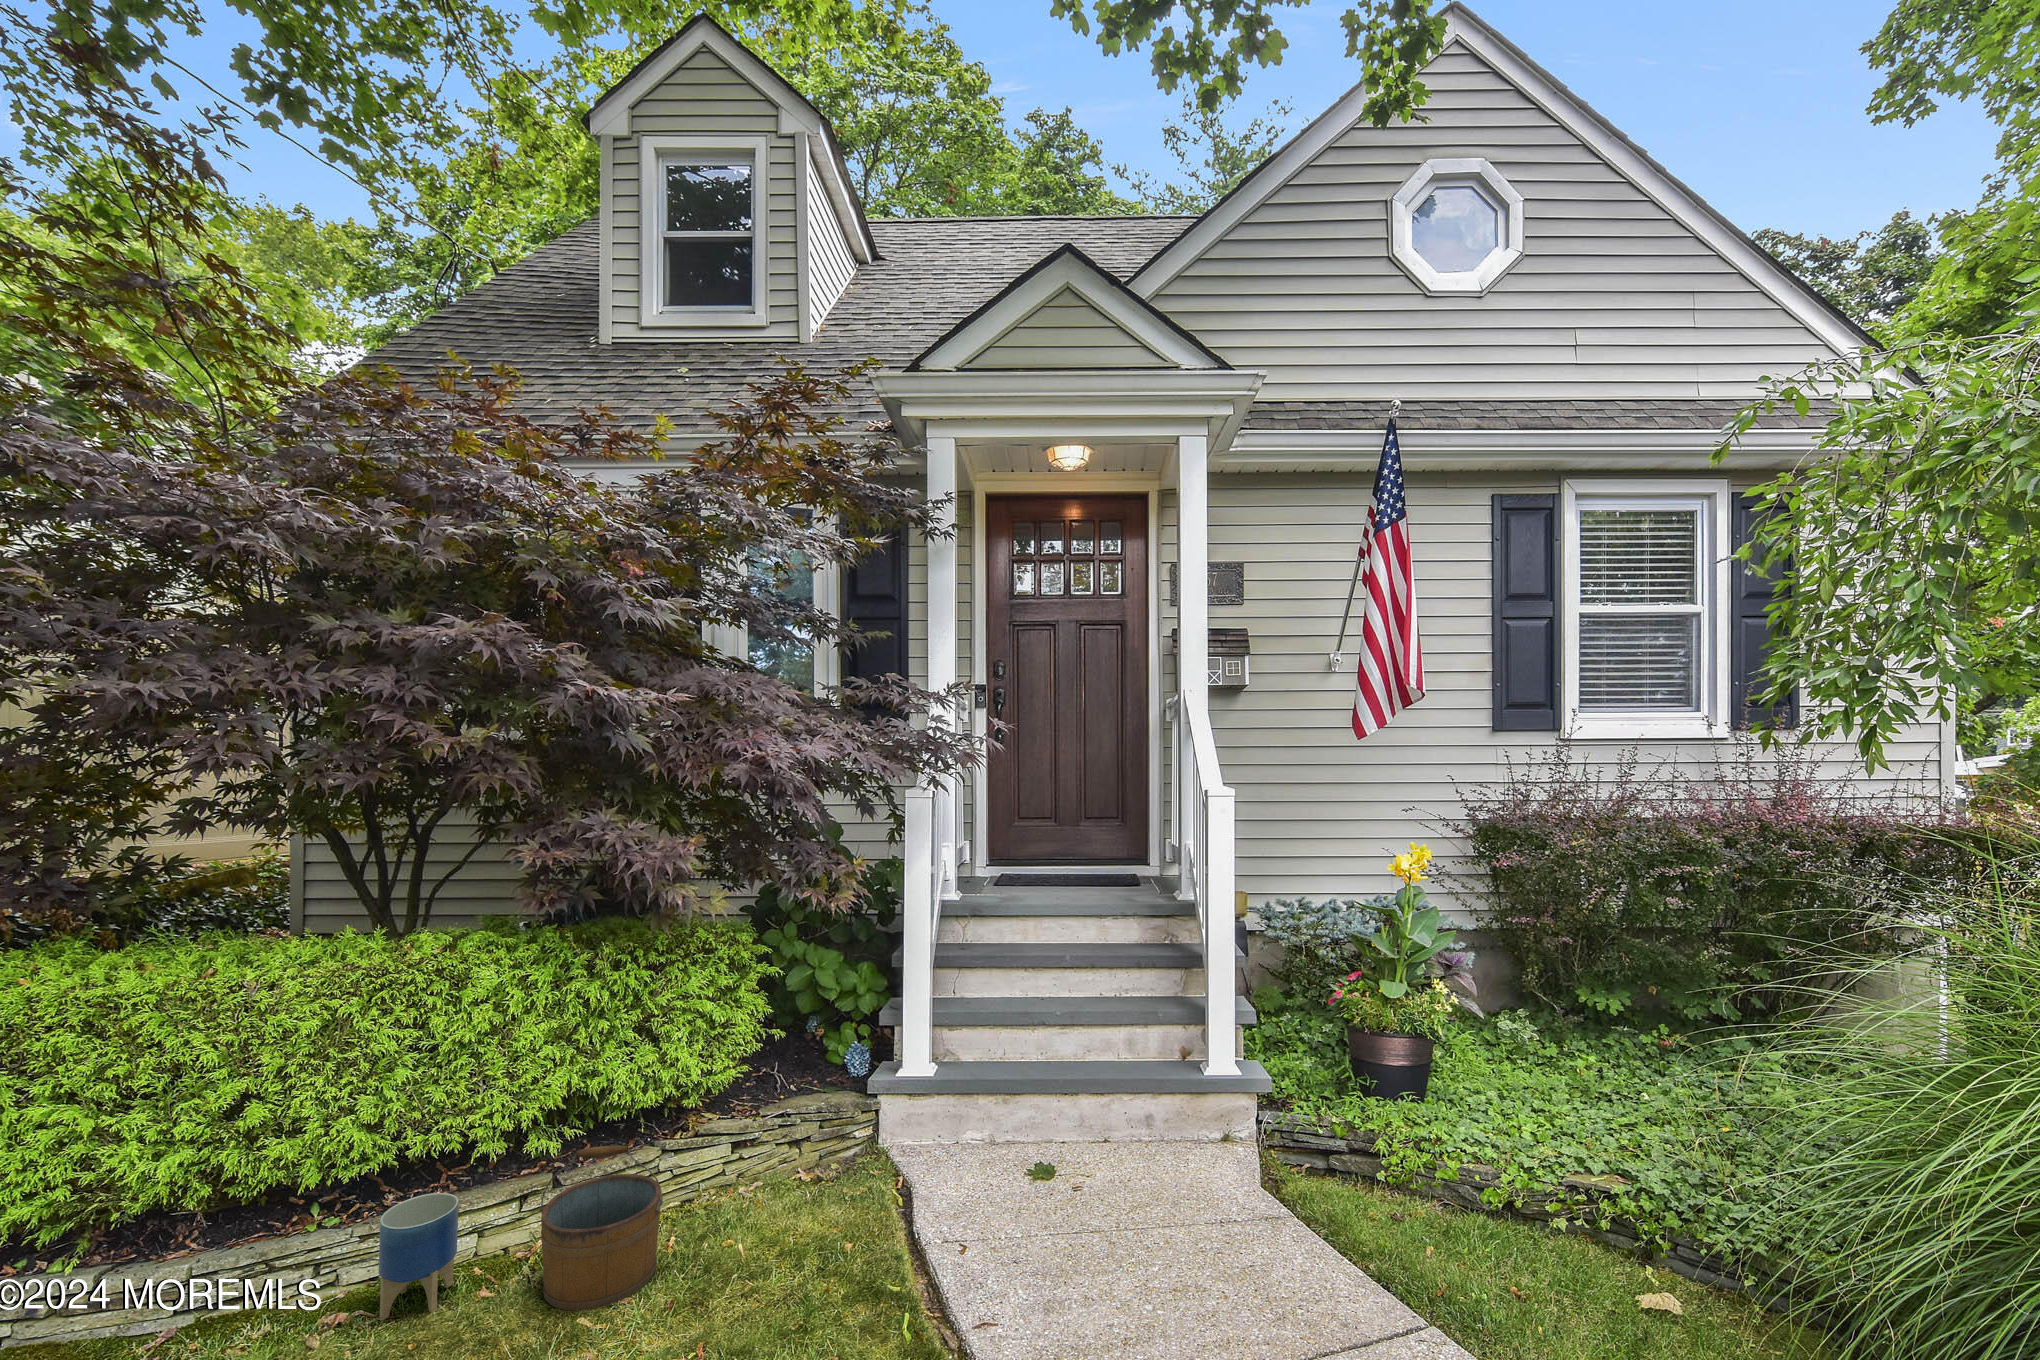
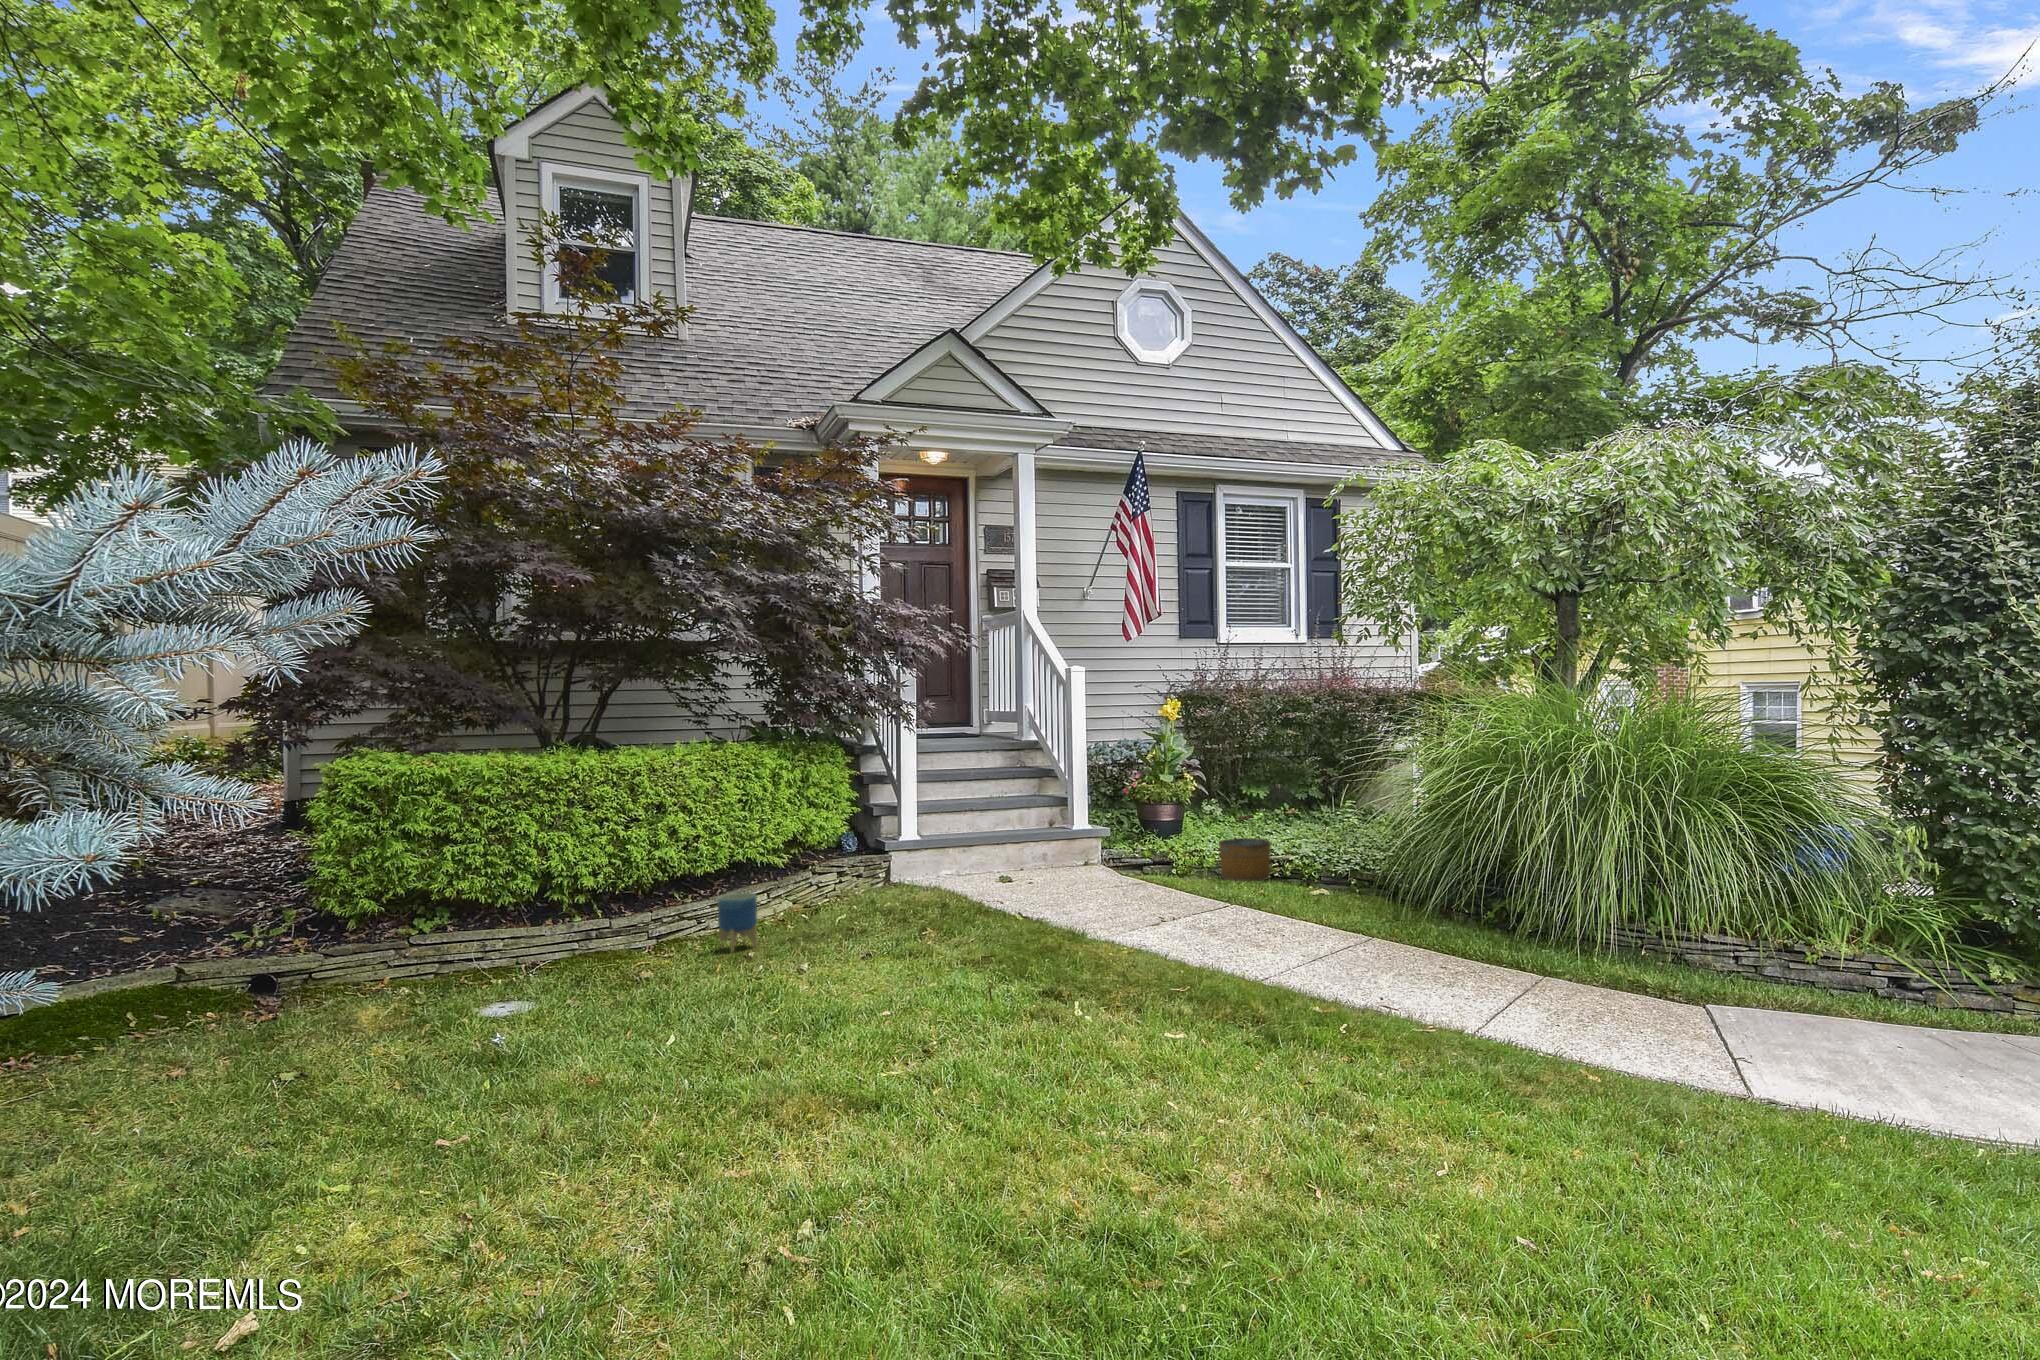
bucket: present [541,1146,663,1310] -> present [1219,815,1271,881]

